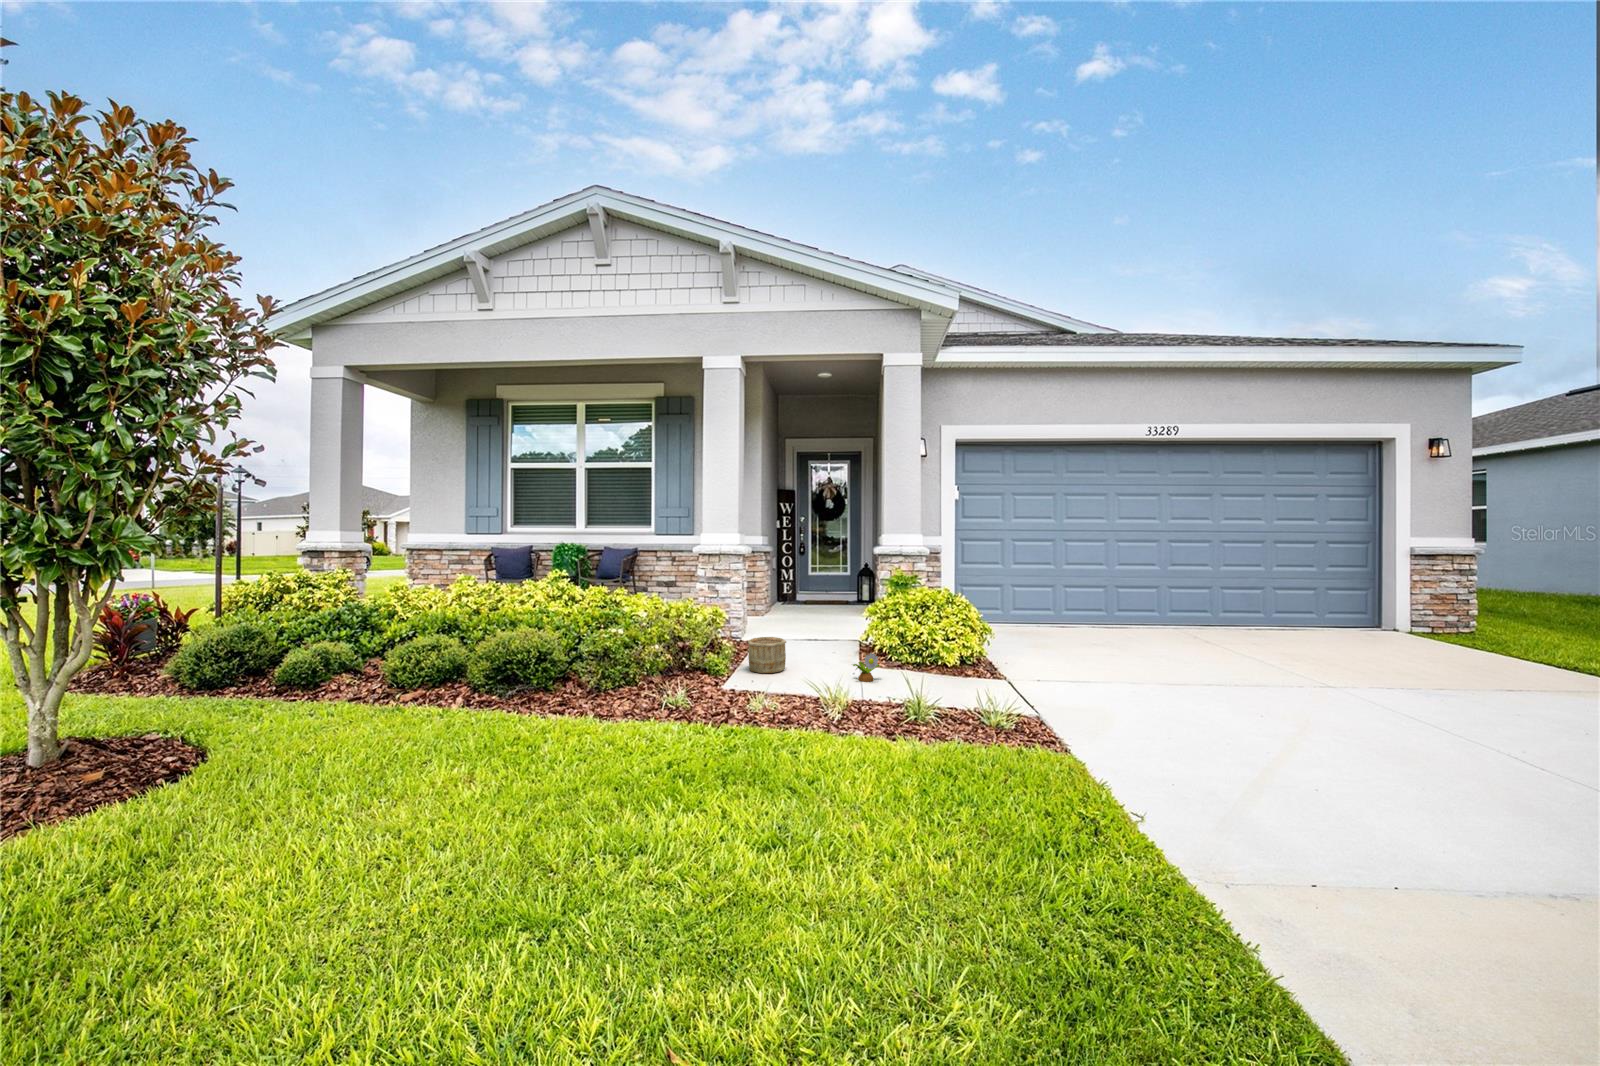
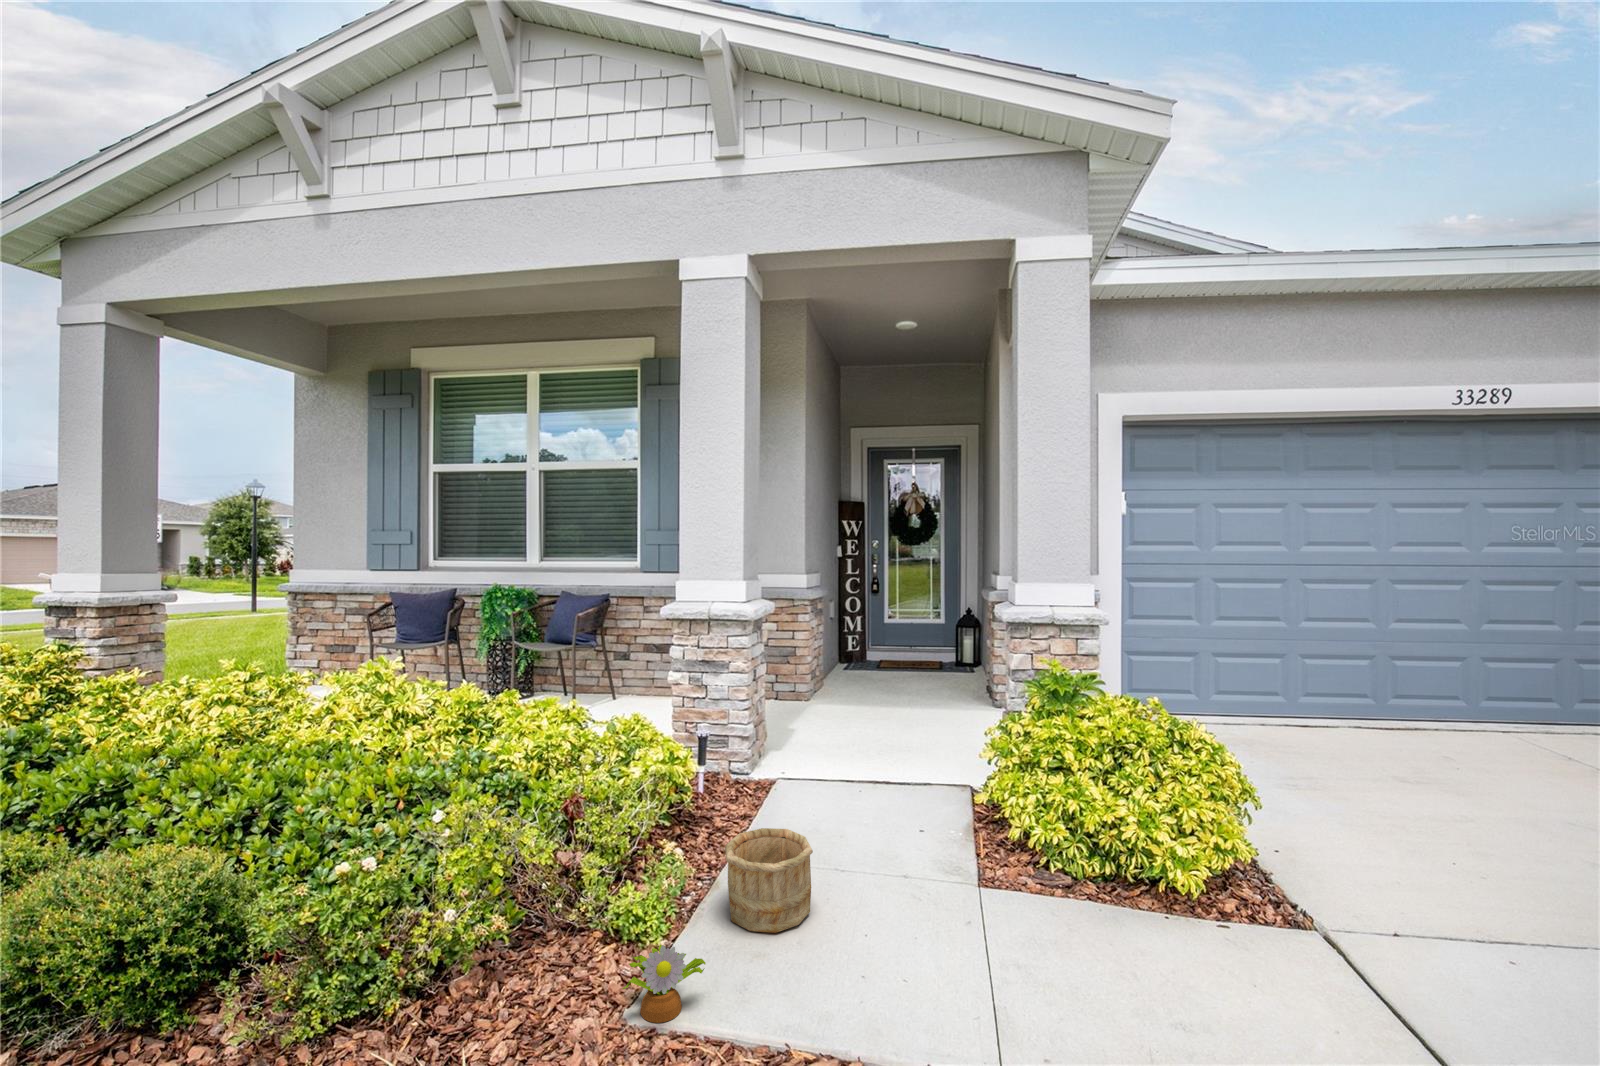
decorative plant: present [853,653,880,682] -> present [623,944,706,1023]

